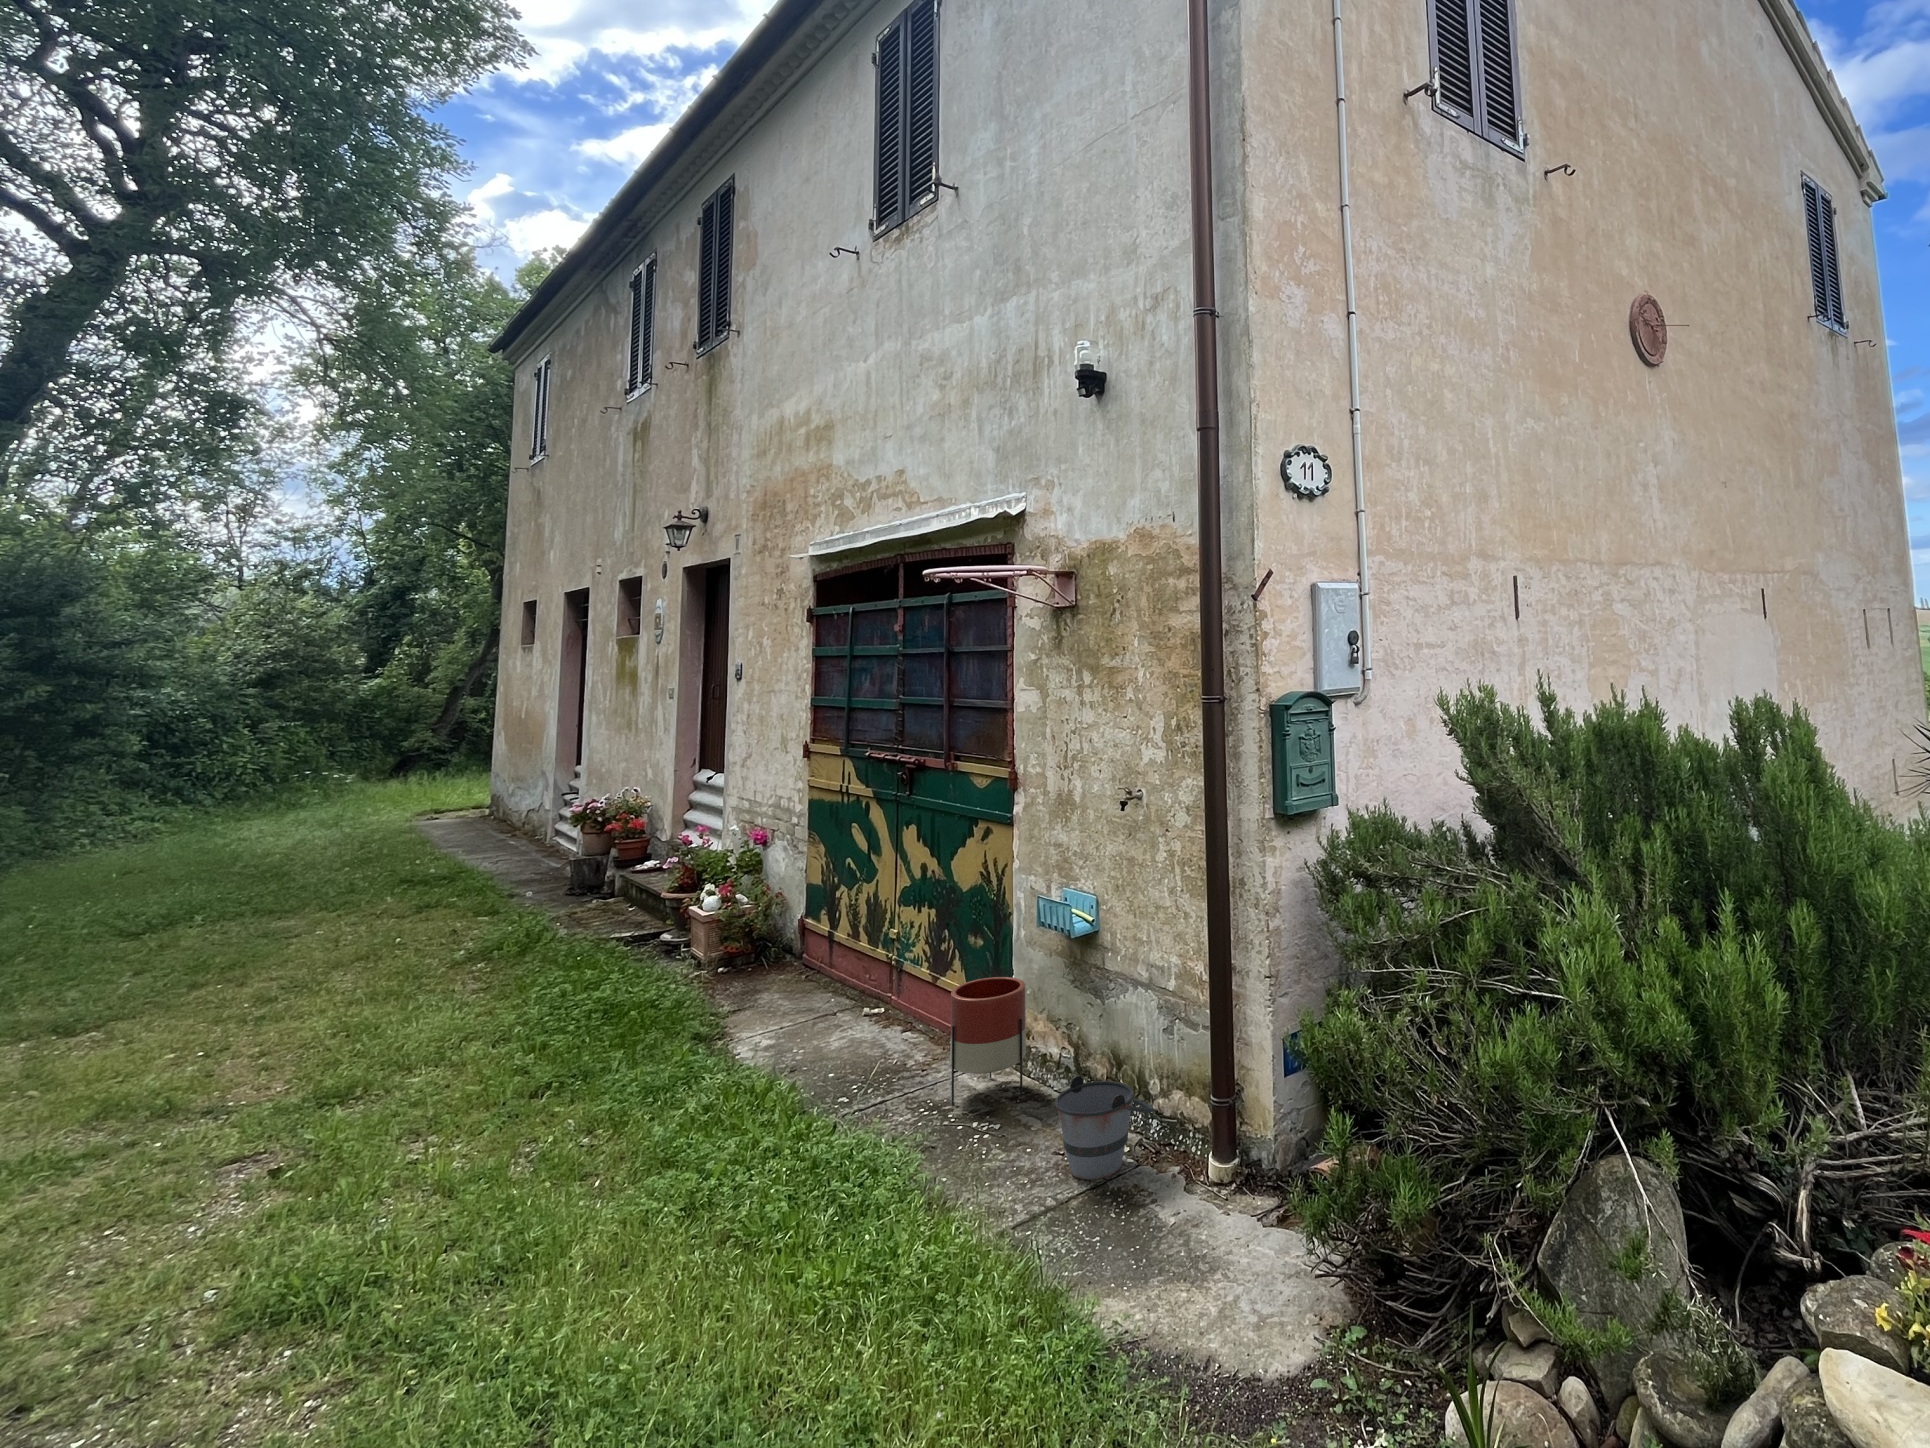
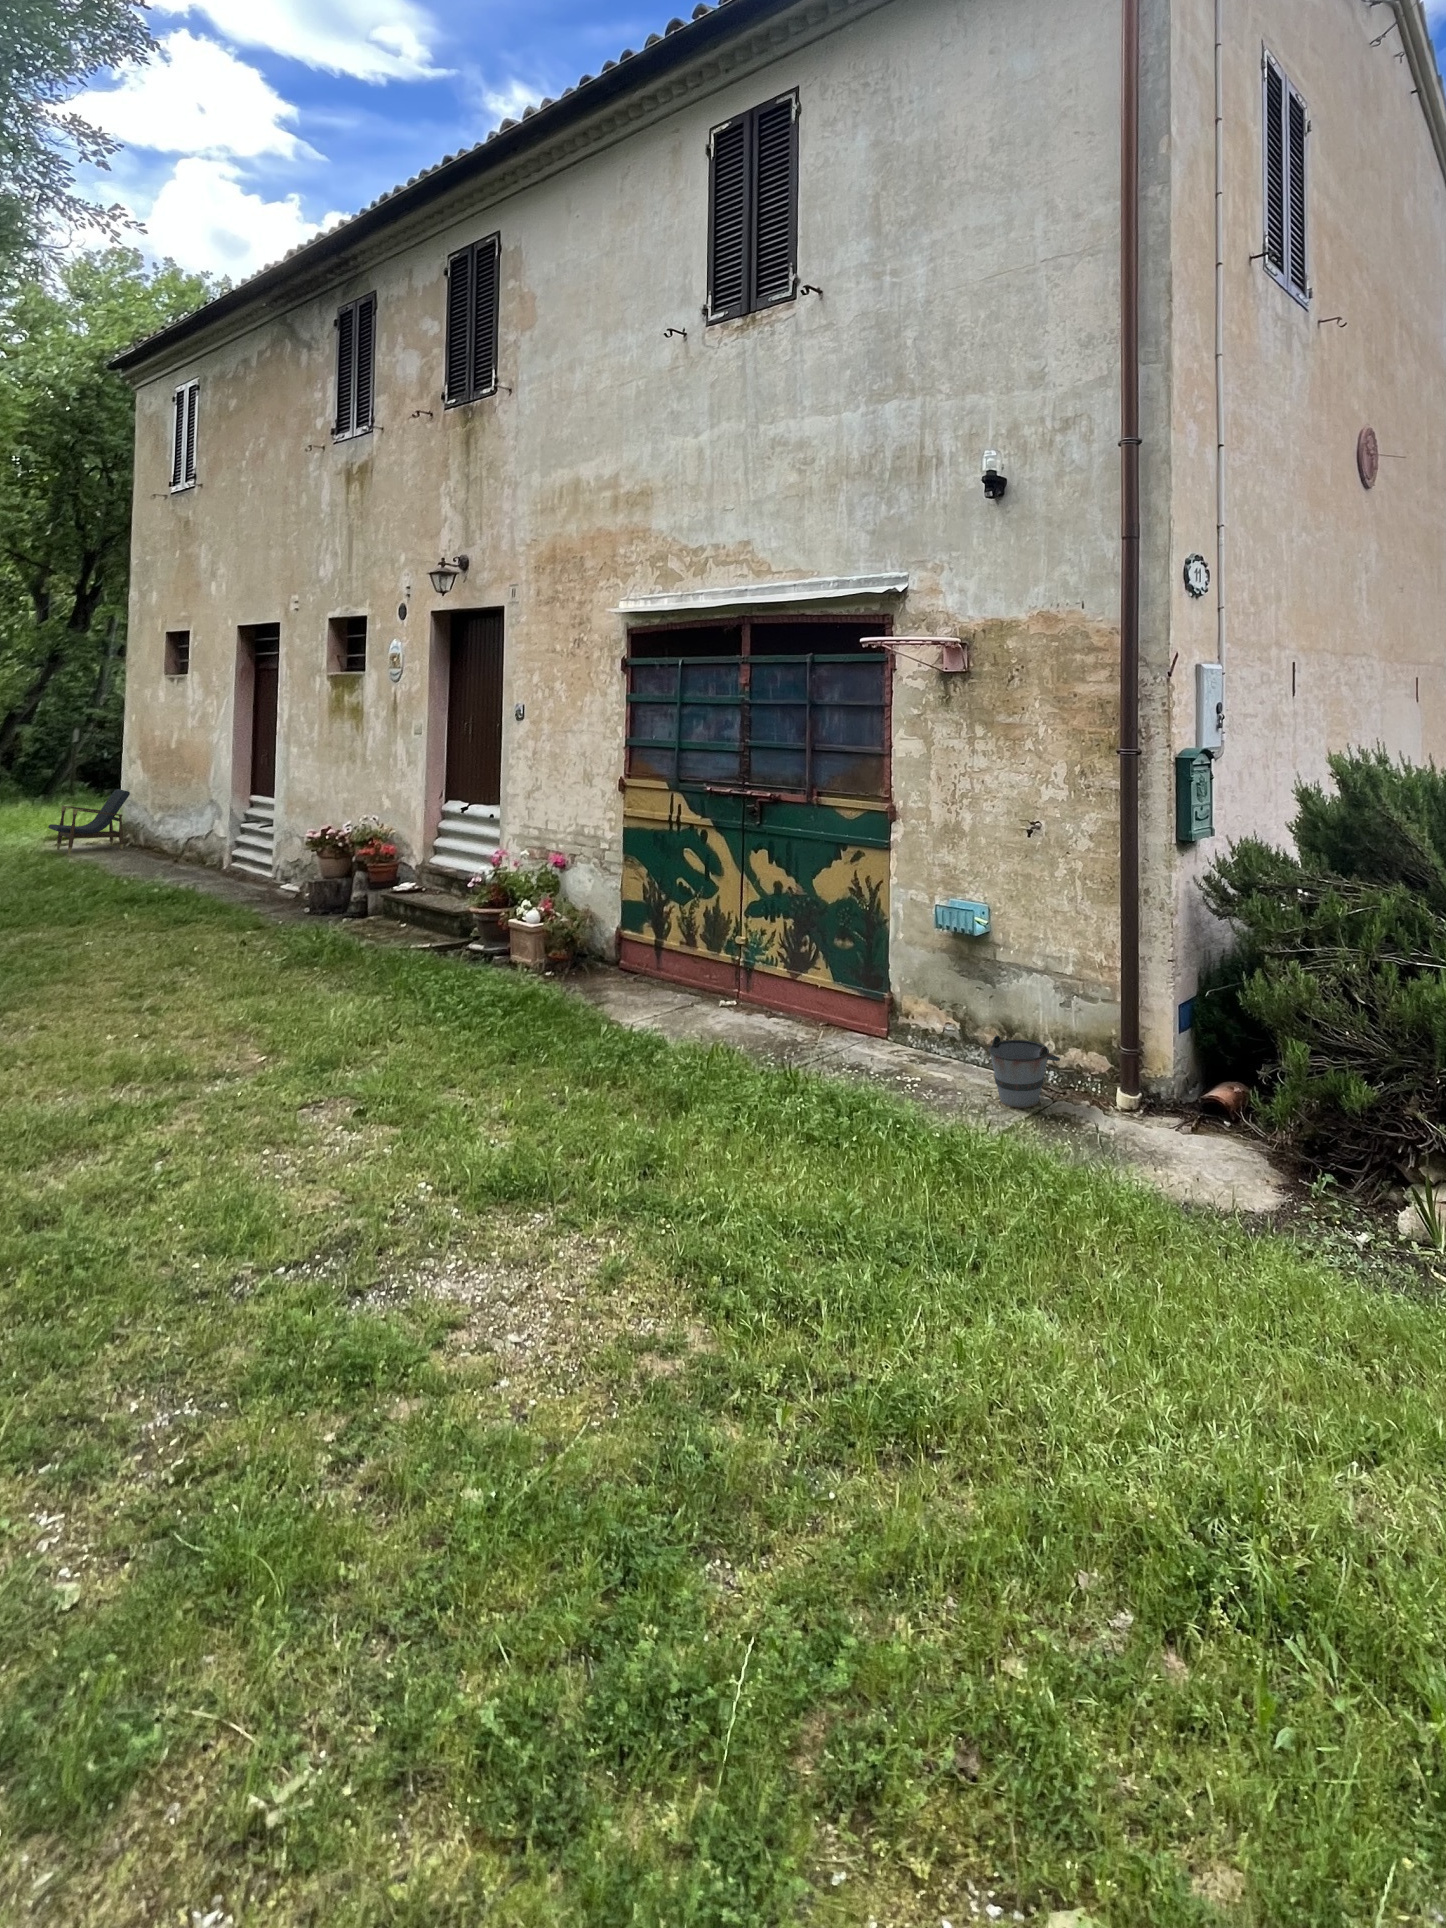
lounge chair: none [419,761,496,829] -> present [48,789,130,854]
planter: present [950,977,1026,1105] -> none [852,969,912,1065]

